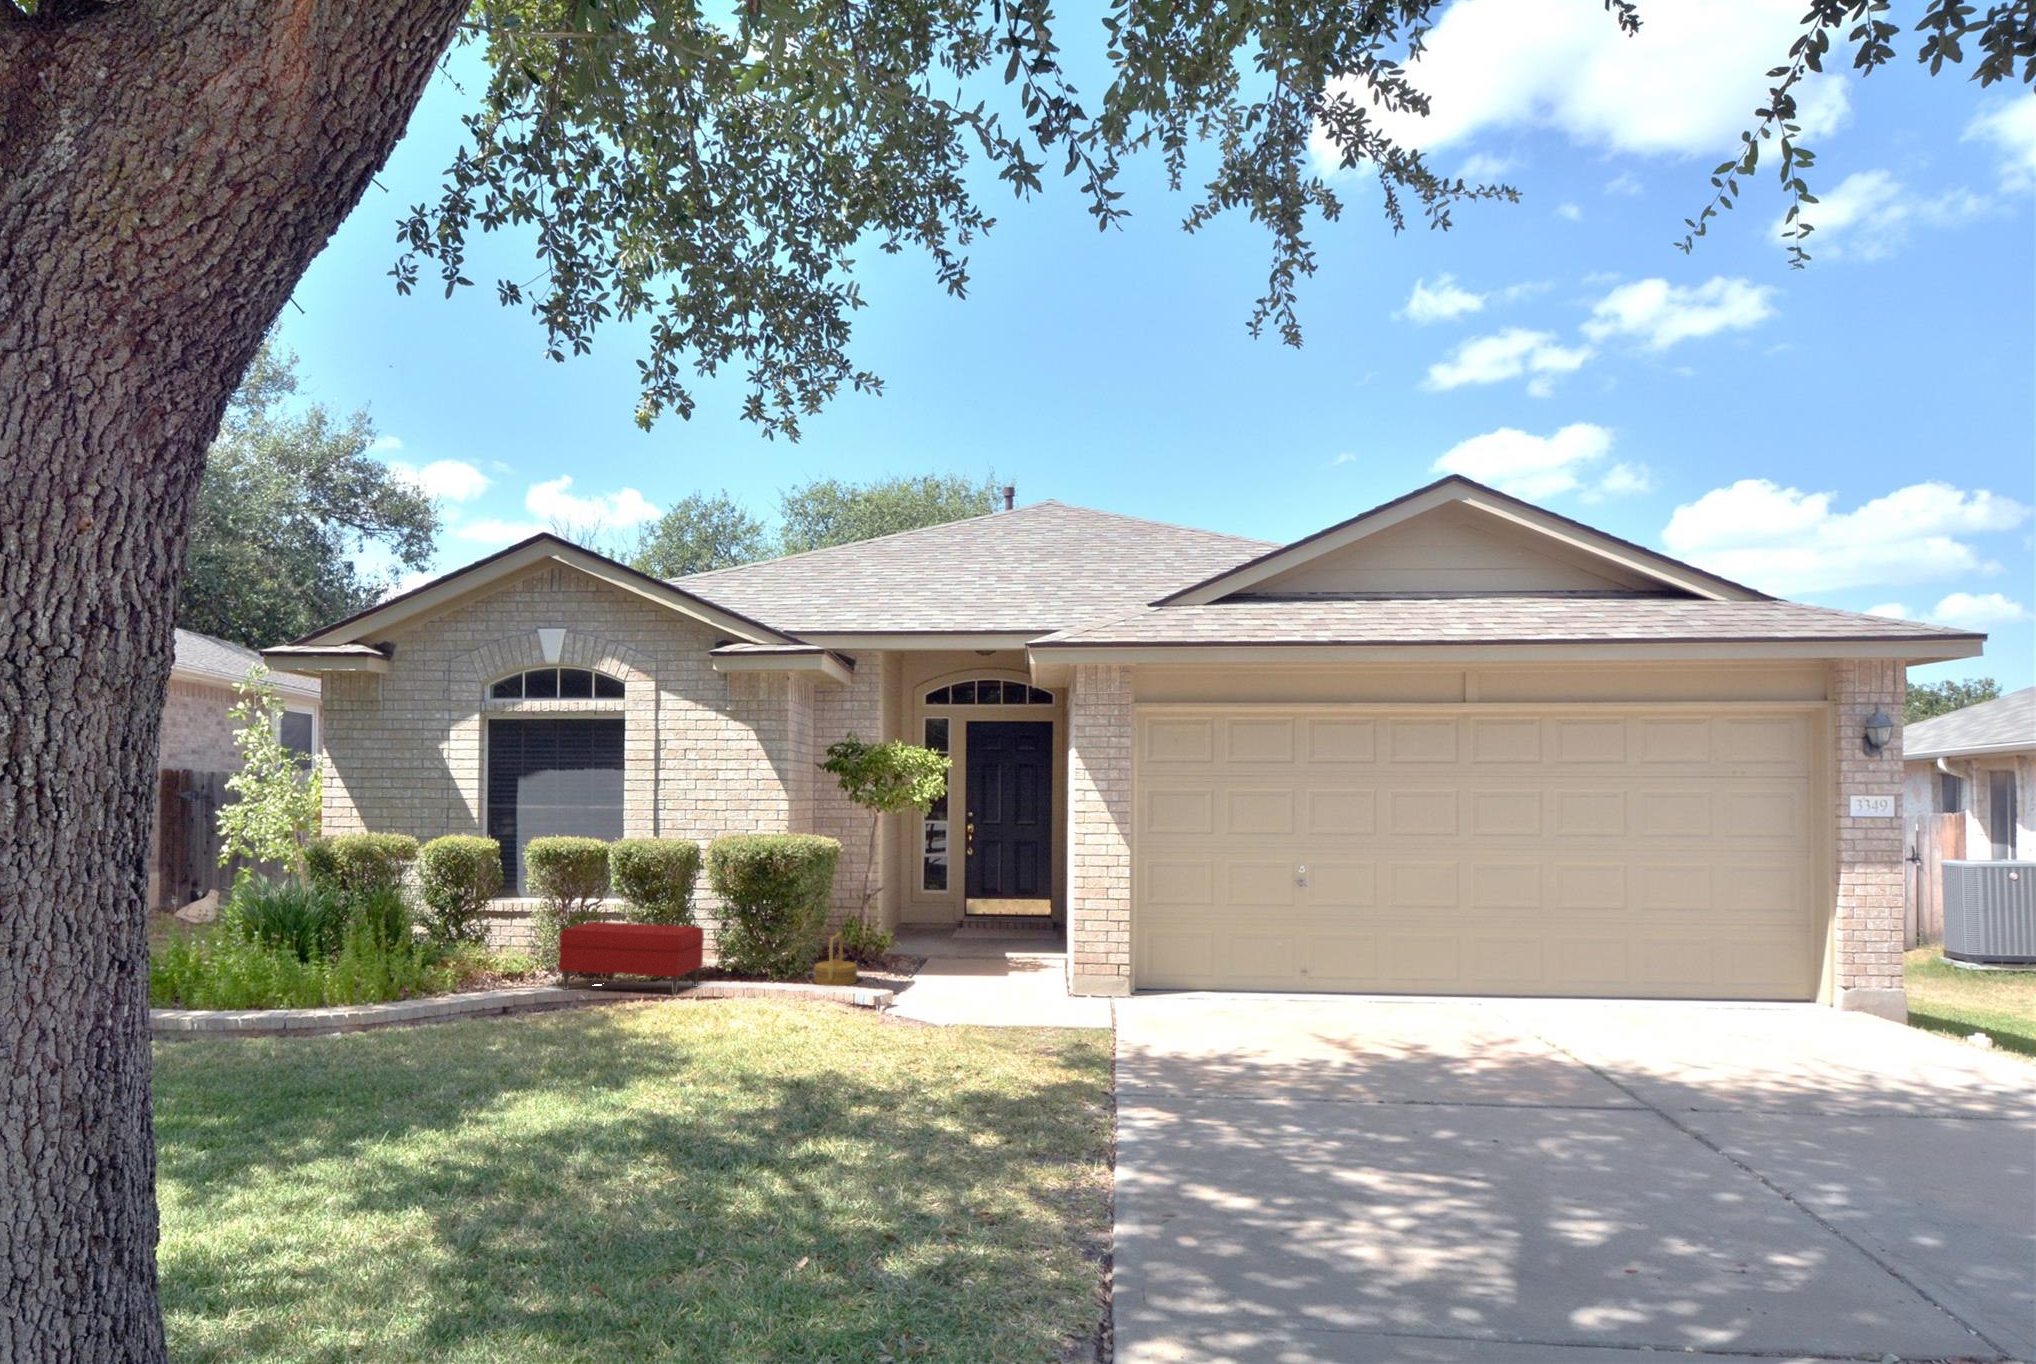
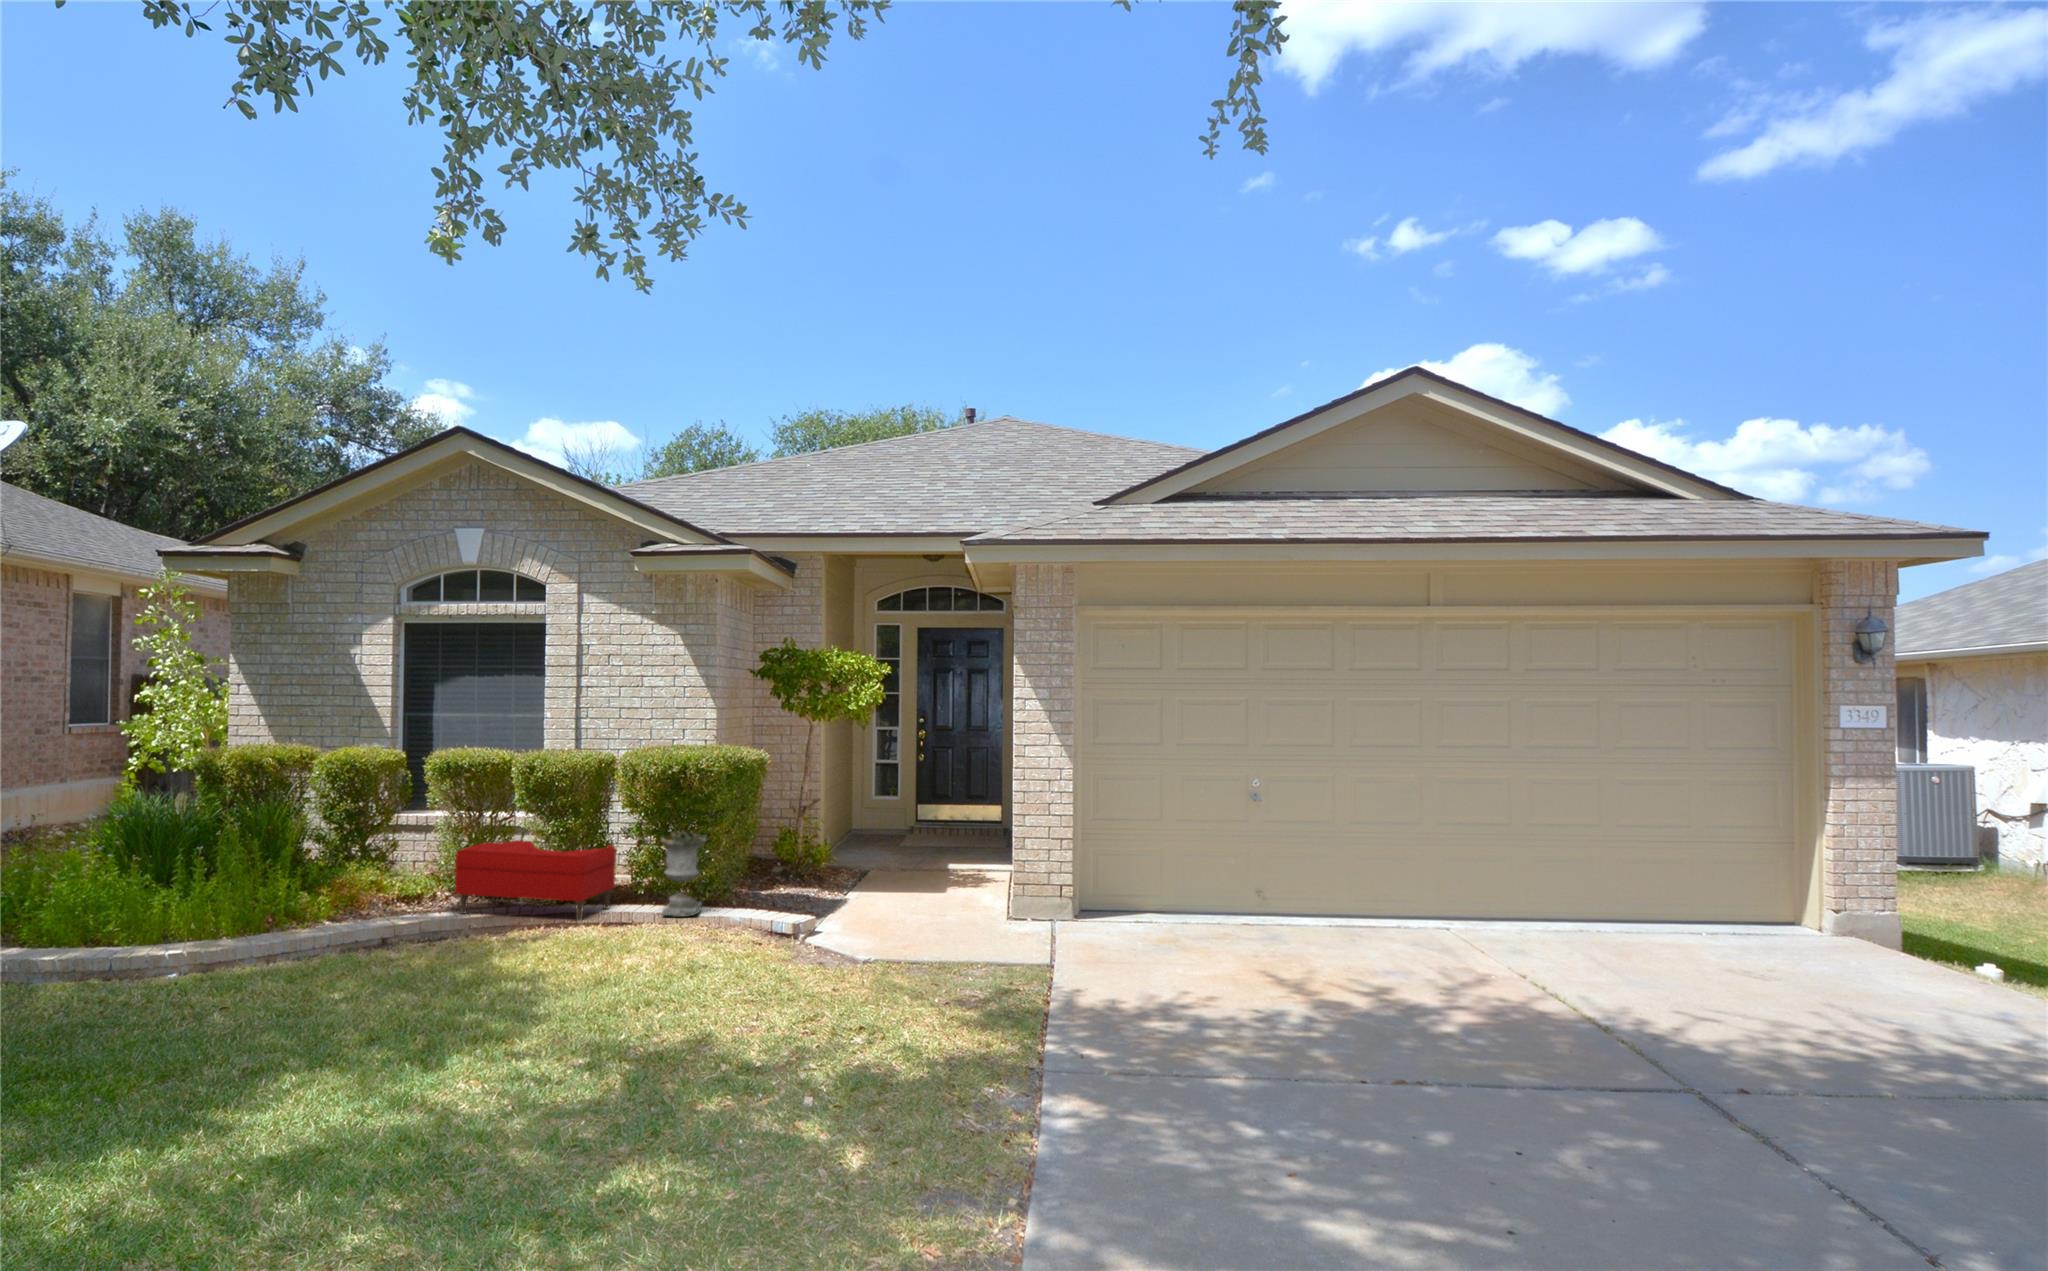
planter: none [748,909,790,993] -> present [661,830,706,917]
woven basket: present [814,932,858,986] -> none [737,848,784,907]

